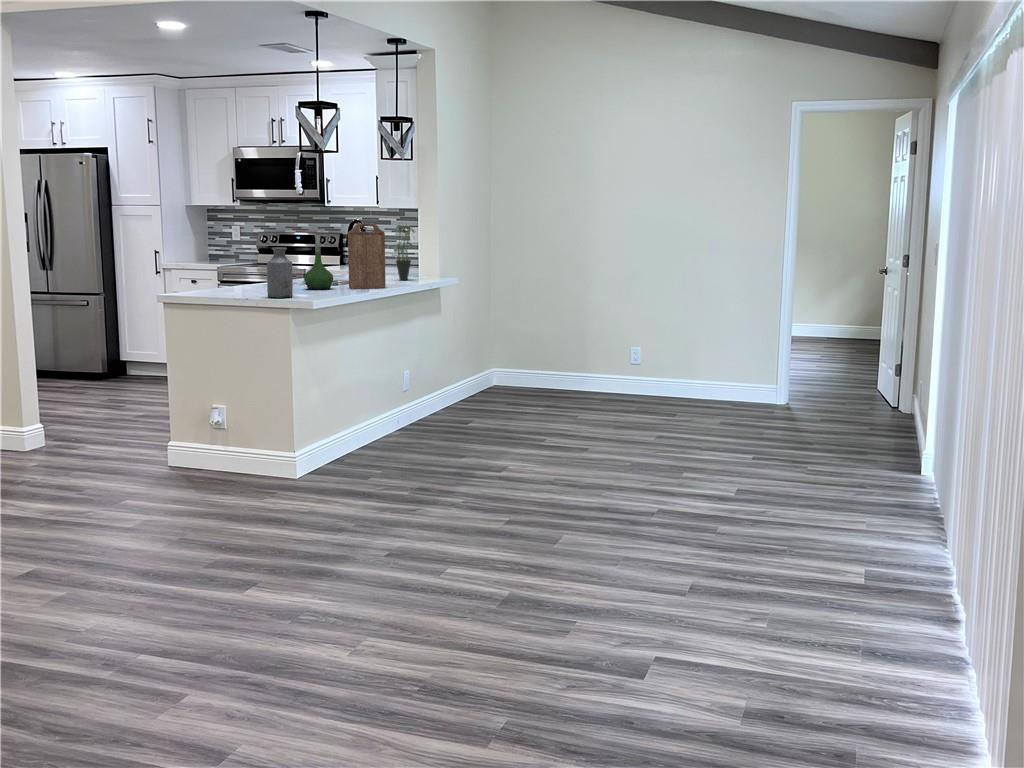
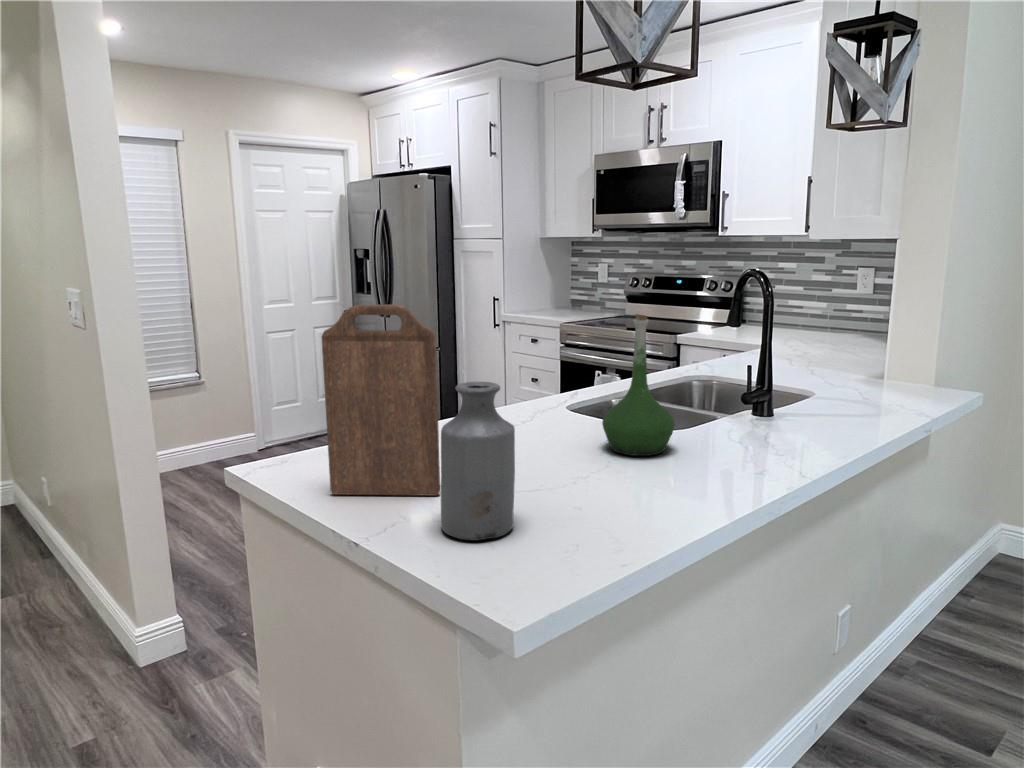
cutting board: present [348,223,386,289] -> present [322,305,440,496]
potted plant: present [394,226,414,280] -> none [835,275,894,401]

